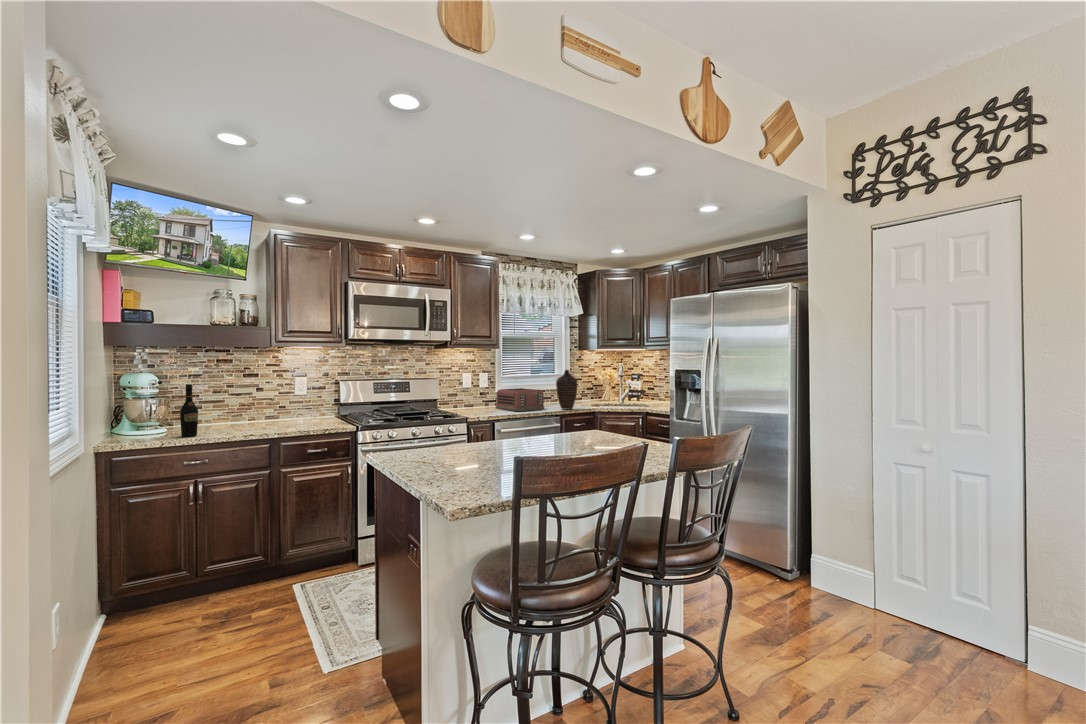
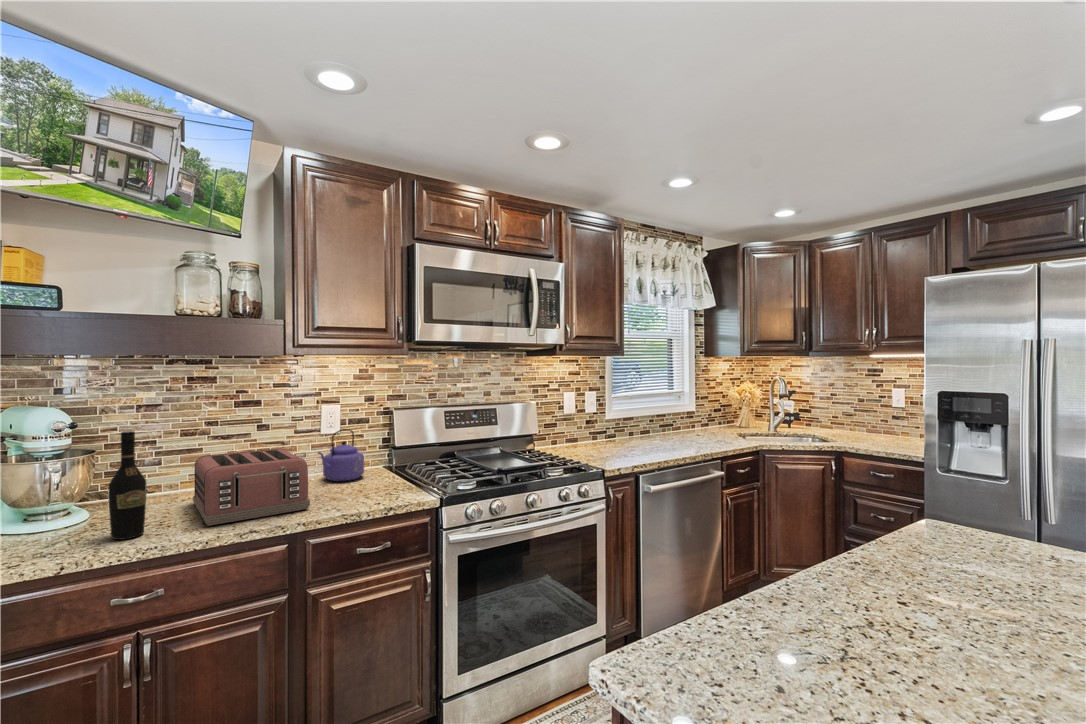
decorative vase: present [556,370,577,410] -> none [710,388,739,449]
toaster: present [496,388,544,411] -> present [193,448,310,526]
kettle: none [290,391,320,421] -> present [318,429,364,481]

